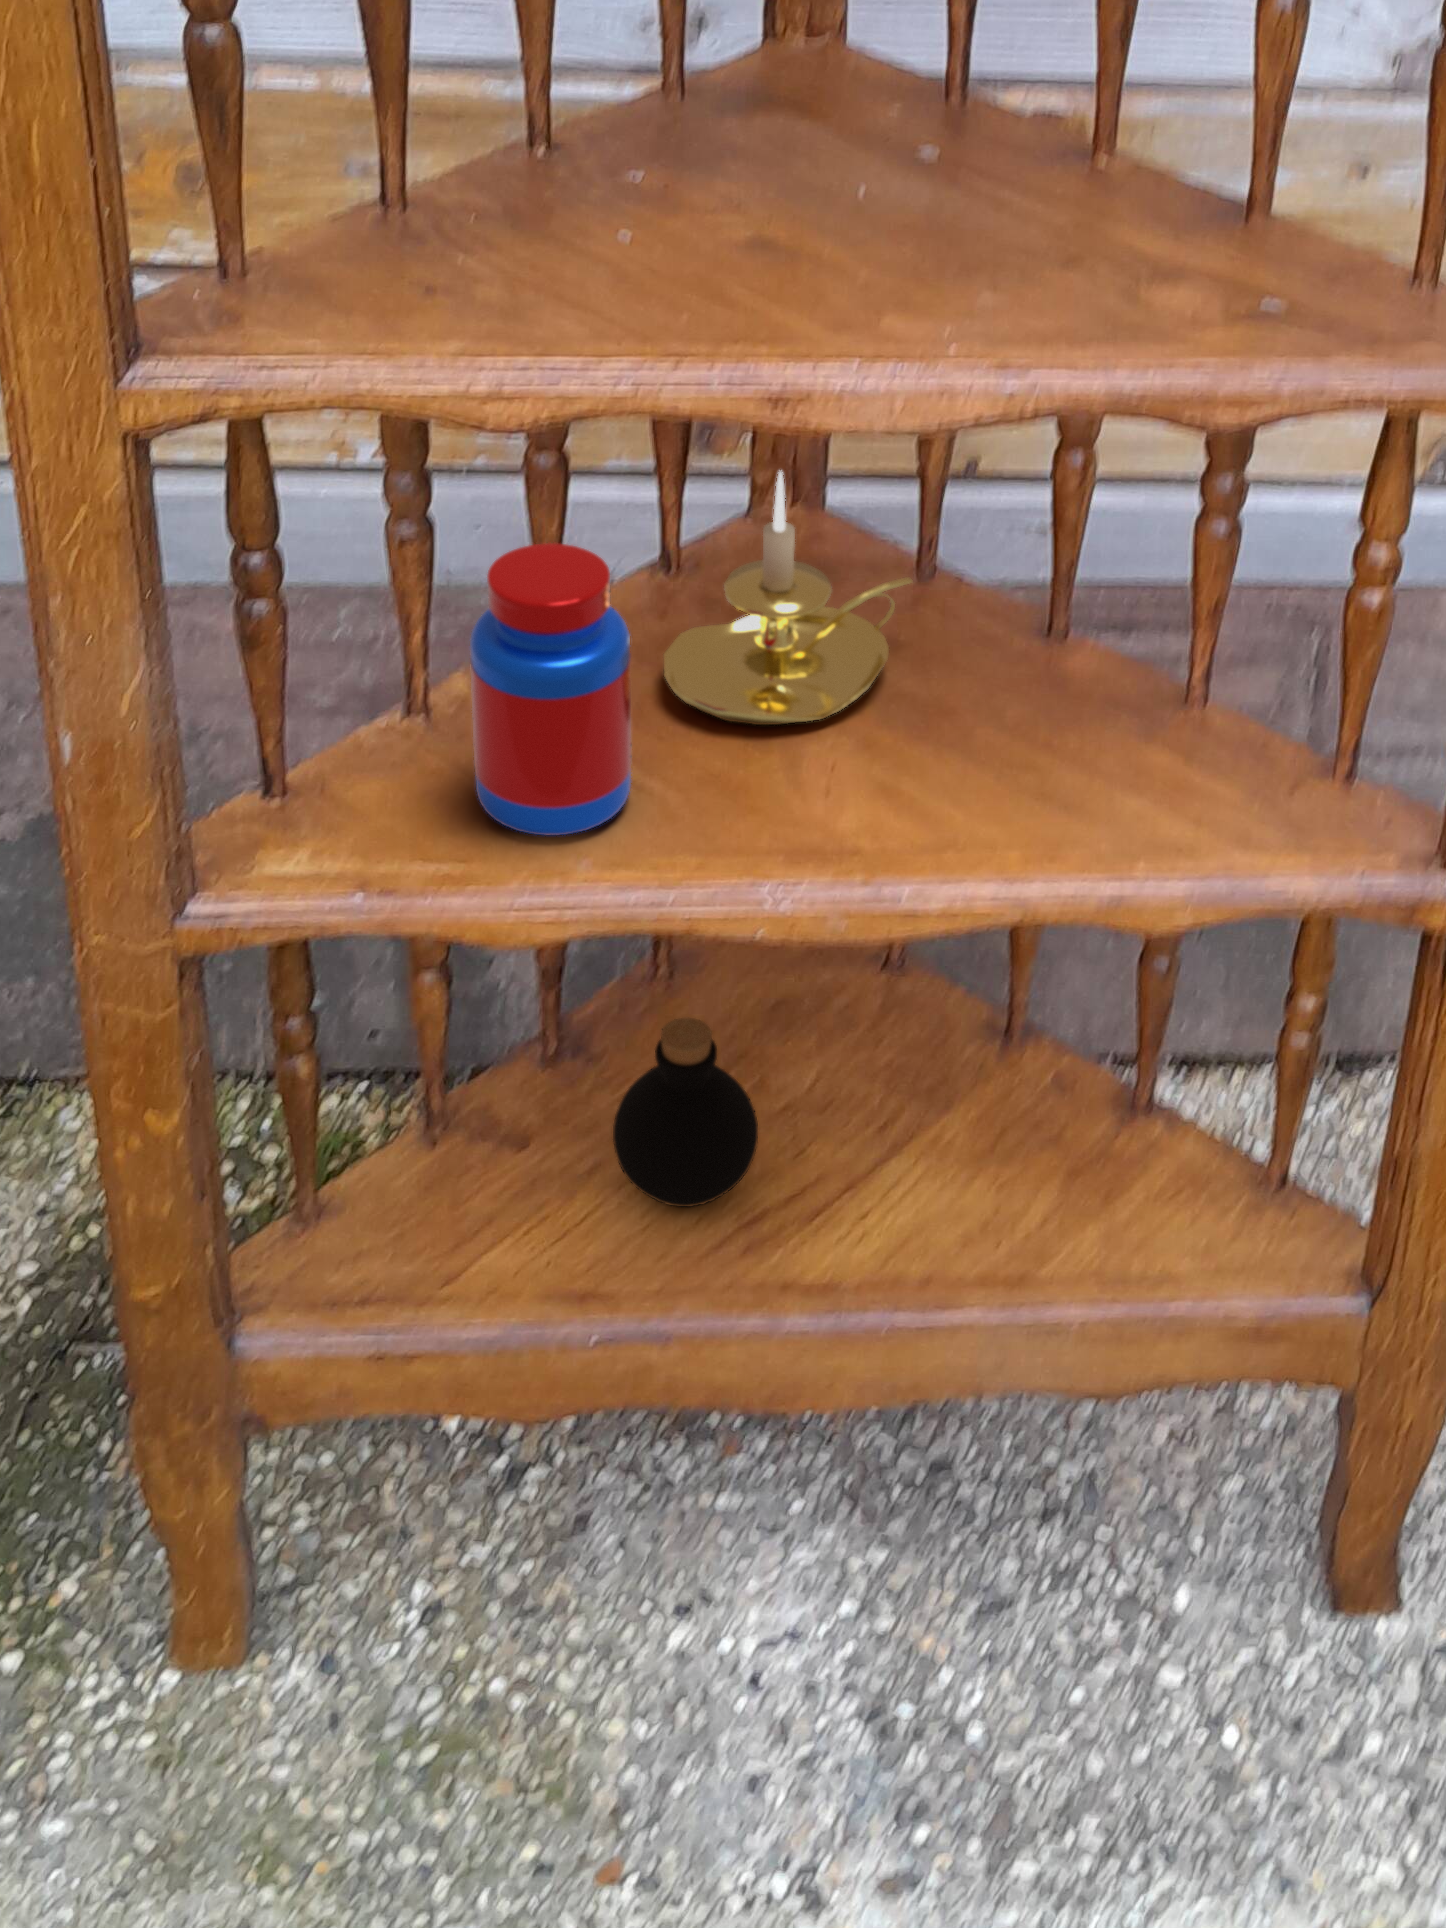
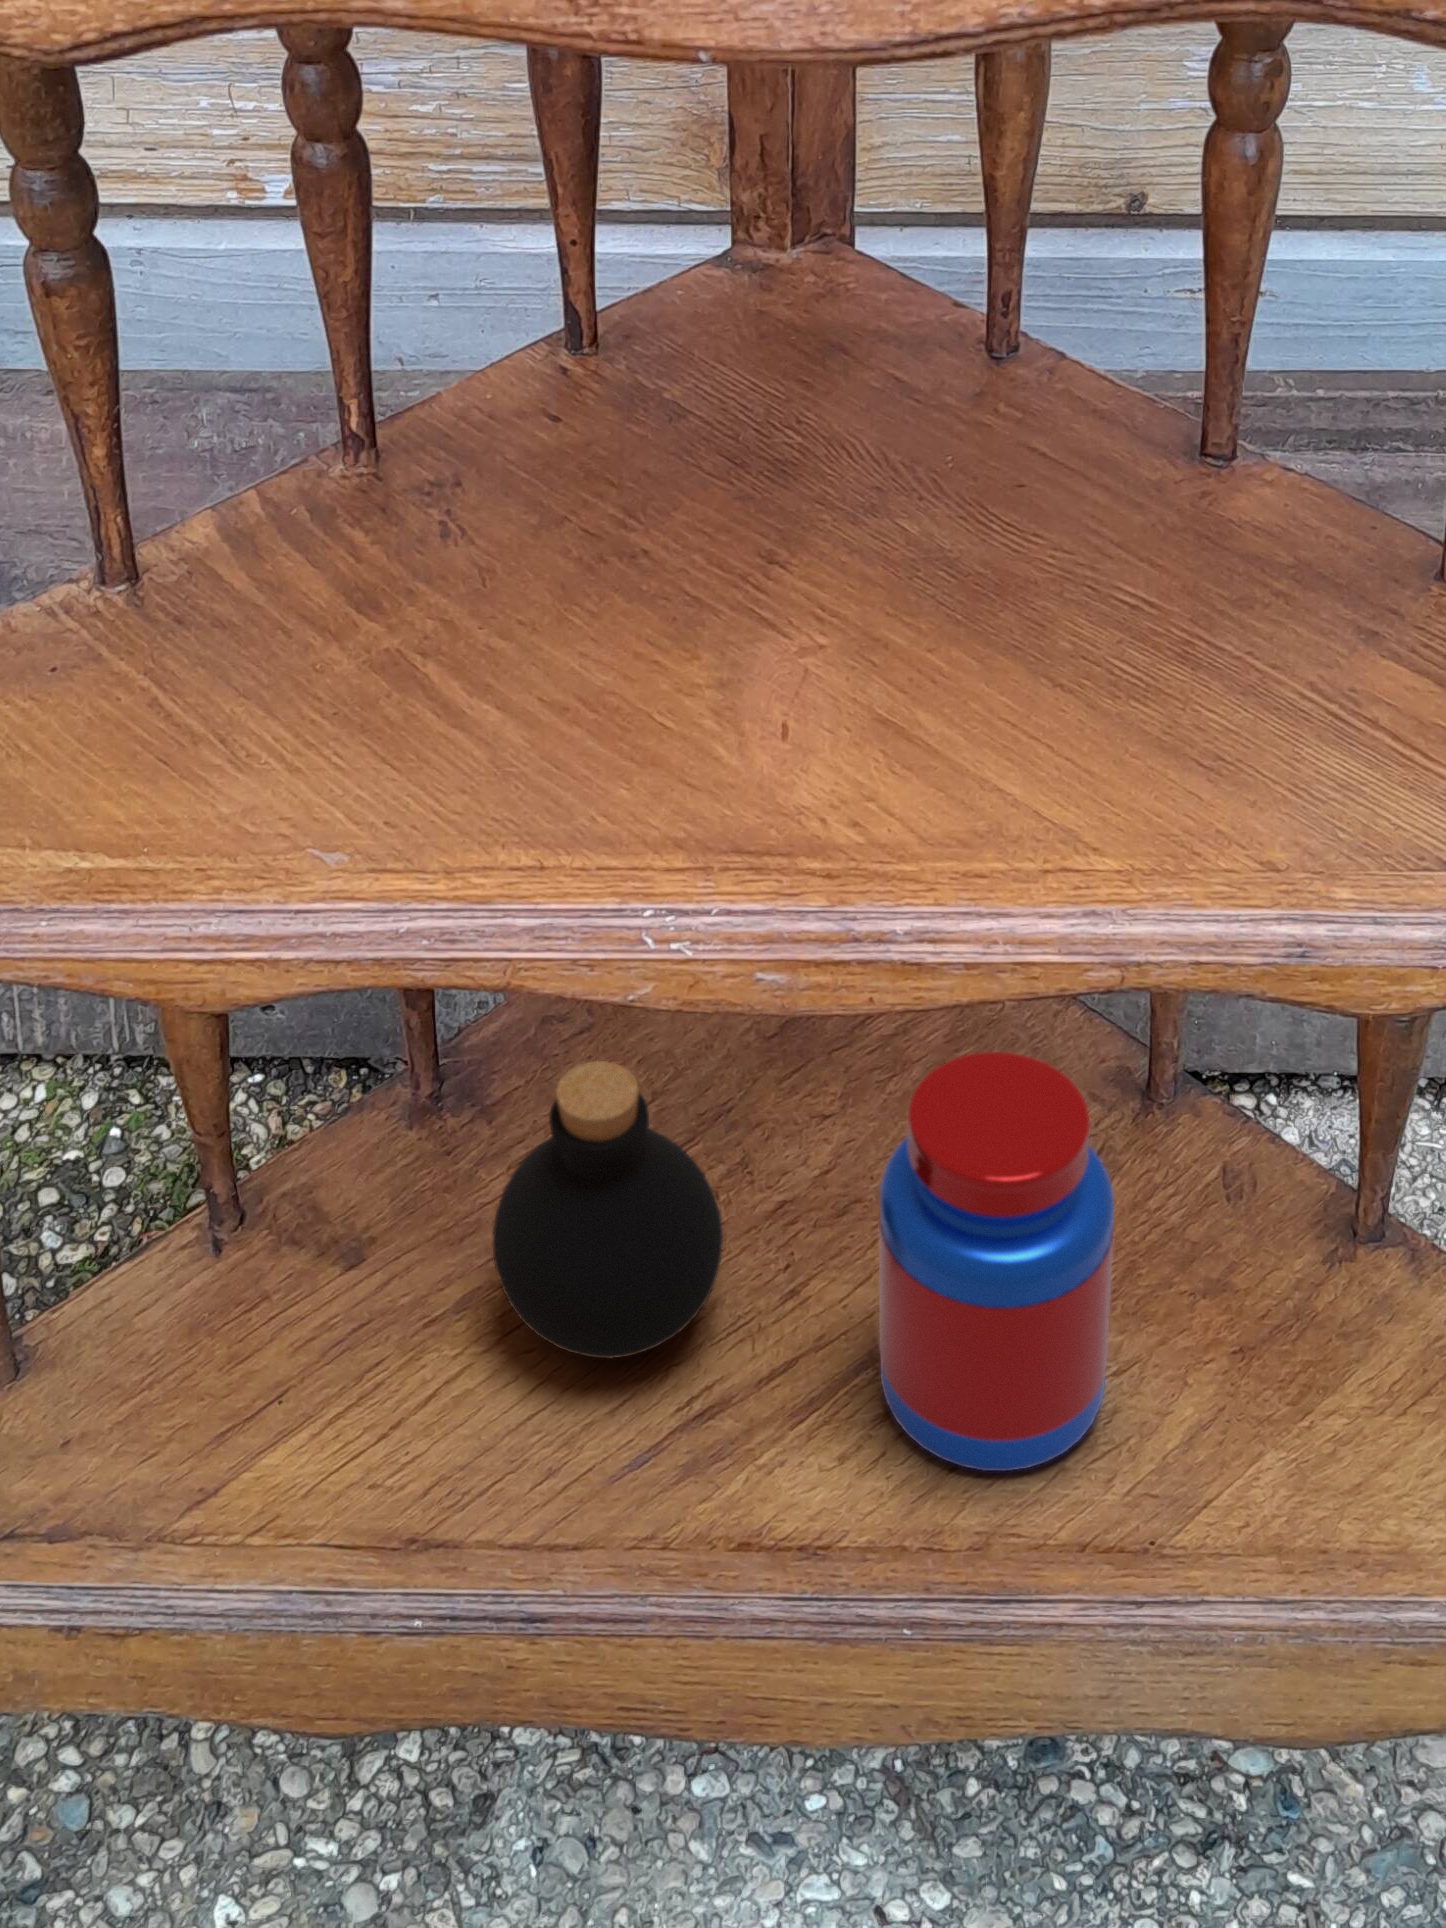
candle holder: present [664,471,912,725] -> none [539,169,960,599]
jar: present [470,543,631,836] -> present [879,1052,1114,1471]

